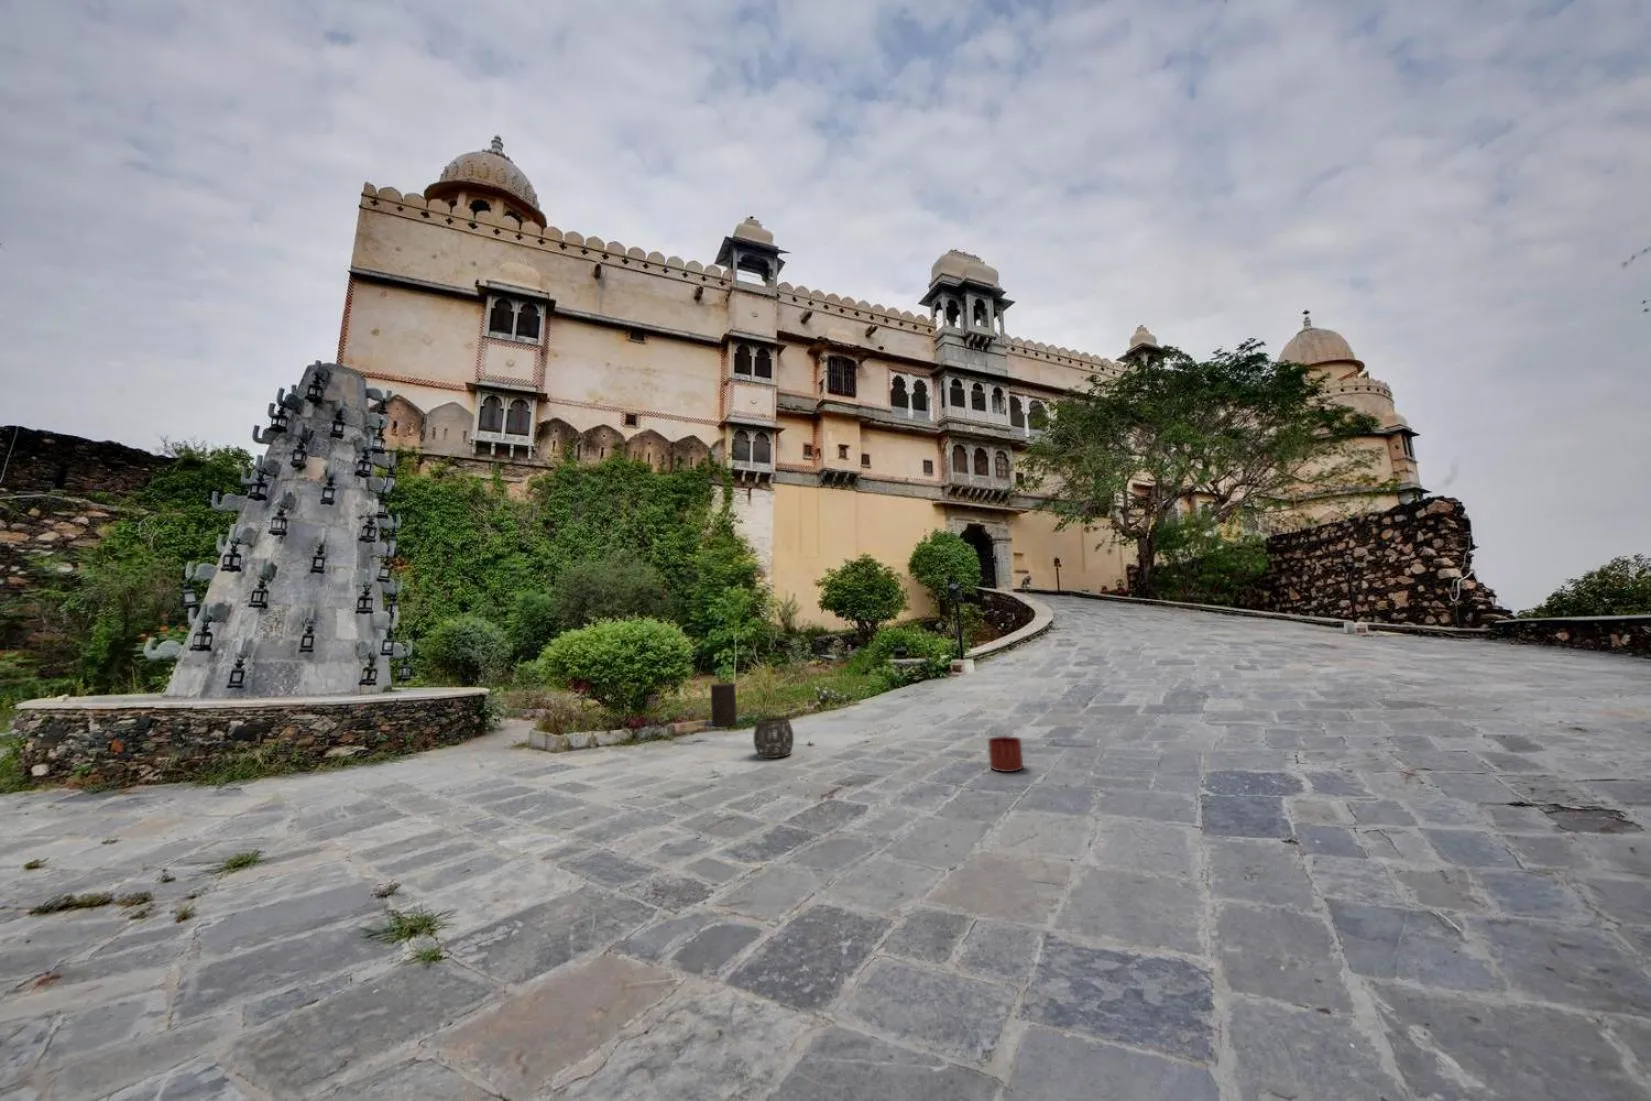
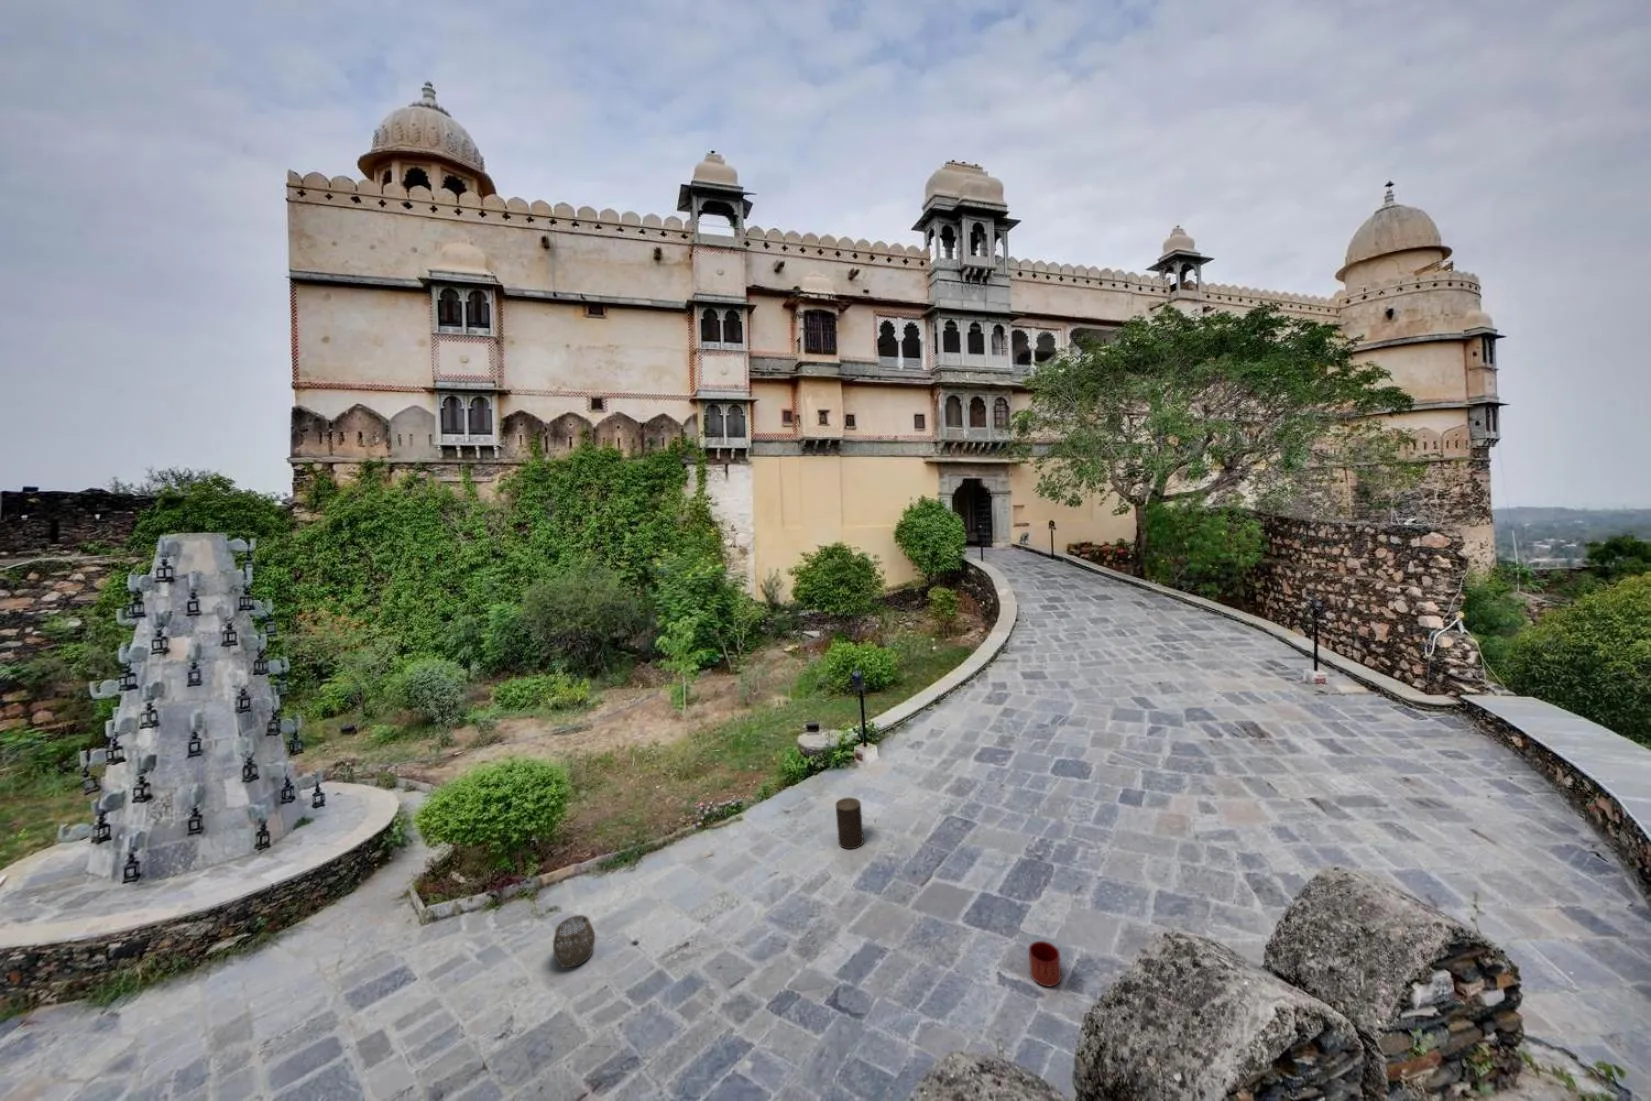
stool: present [711,683,737,726] -> present [836,798,864,849]
planter: present [988,736,1023,772] -> present [1029,941,1061,987]

